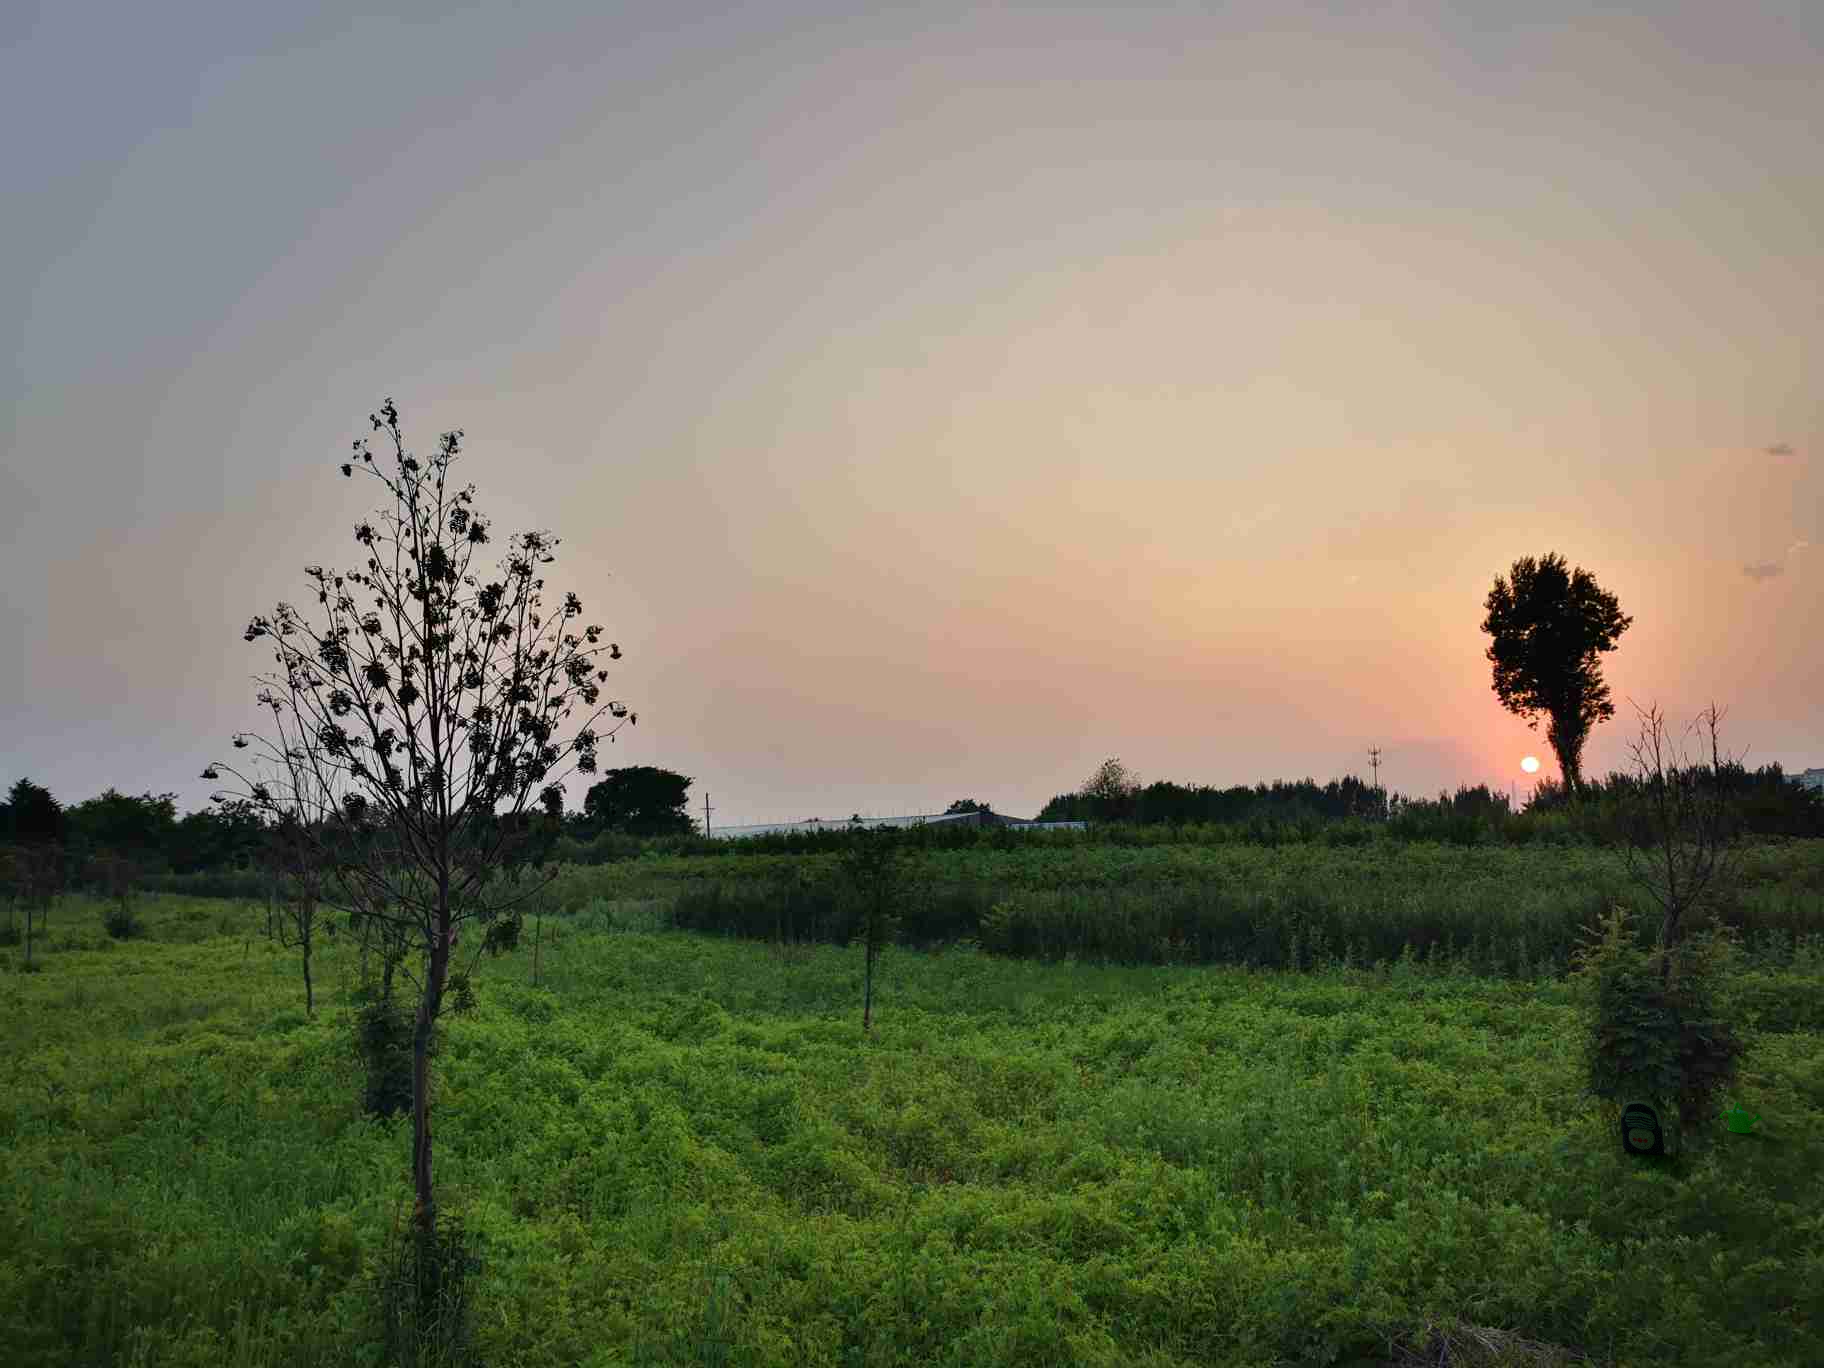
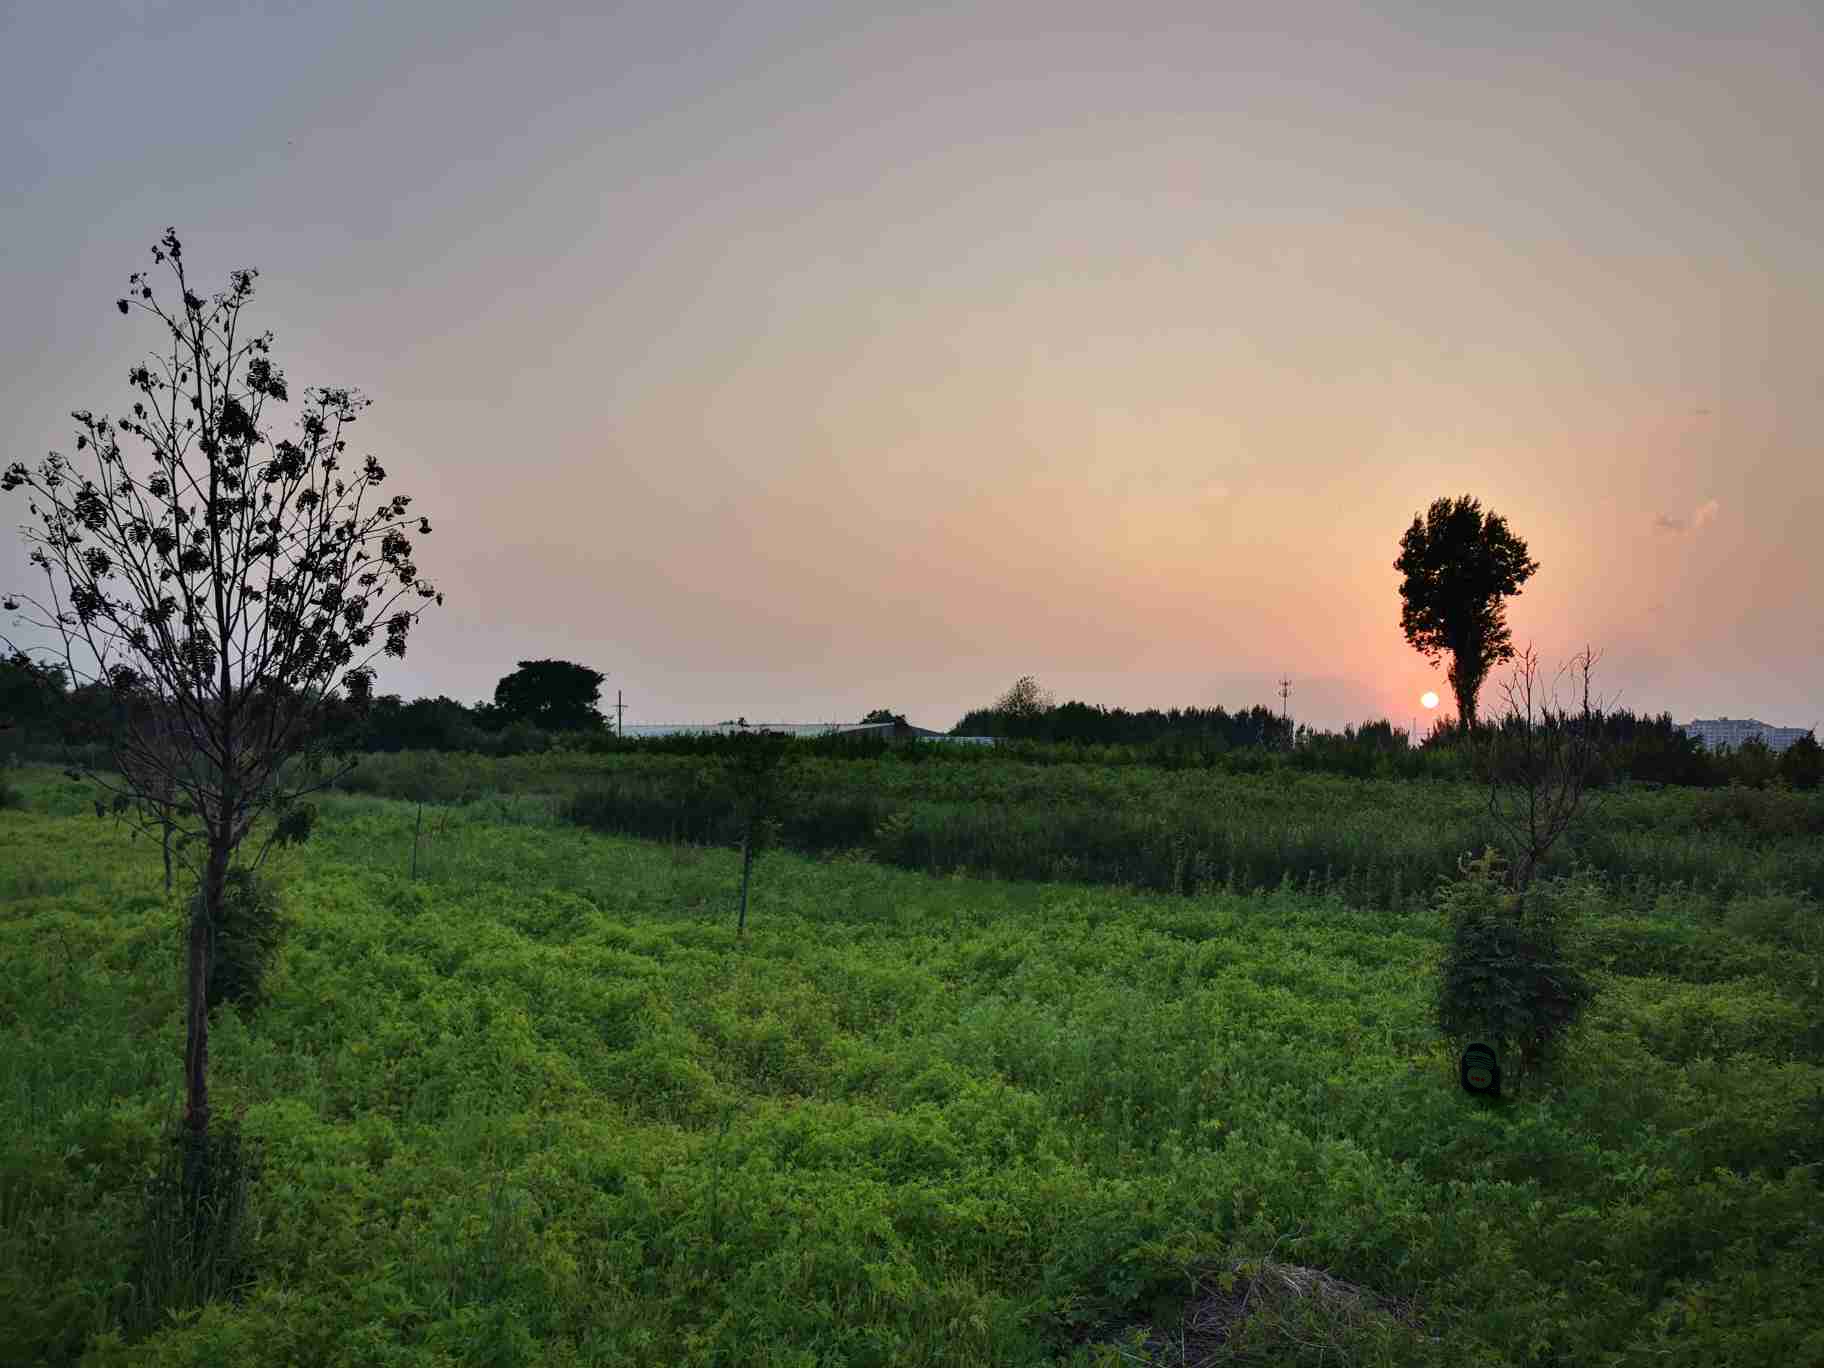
watering can: present [1719,1102,1762,1133] -> none [1557,1045,1597,1076]

